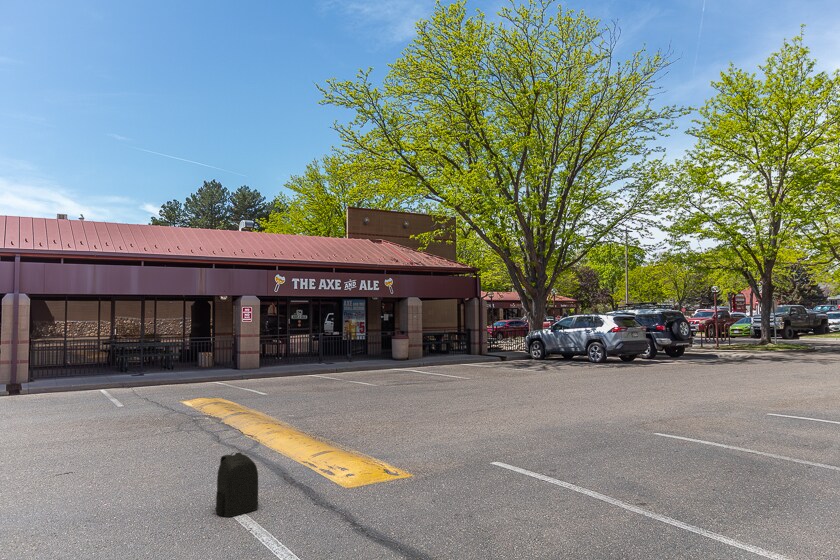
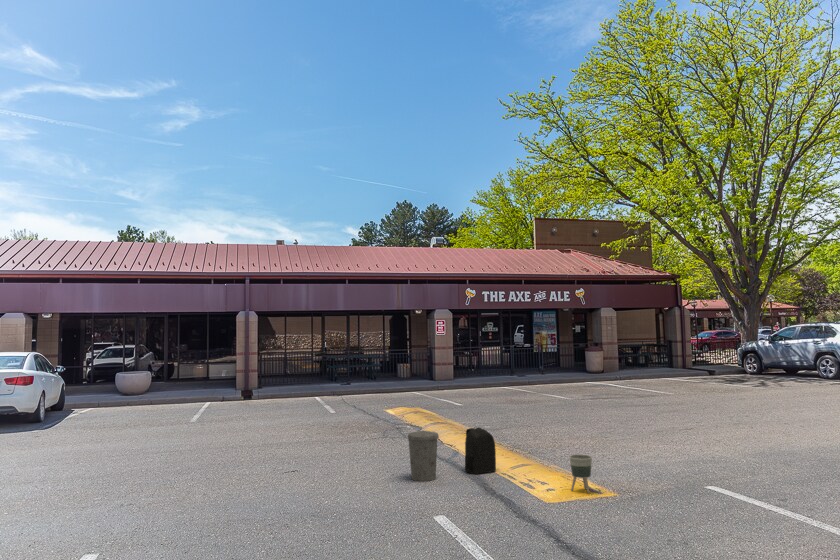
trash can: none [128,465,176,539] -> present [408,431,439,481]
planter: none [346,488,374,540] -> present [570,455,592,493]

